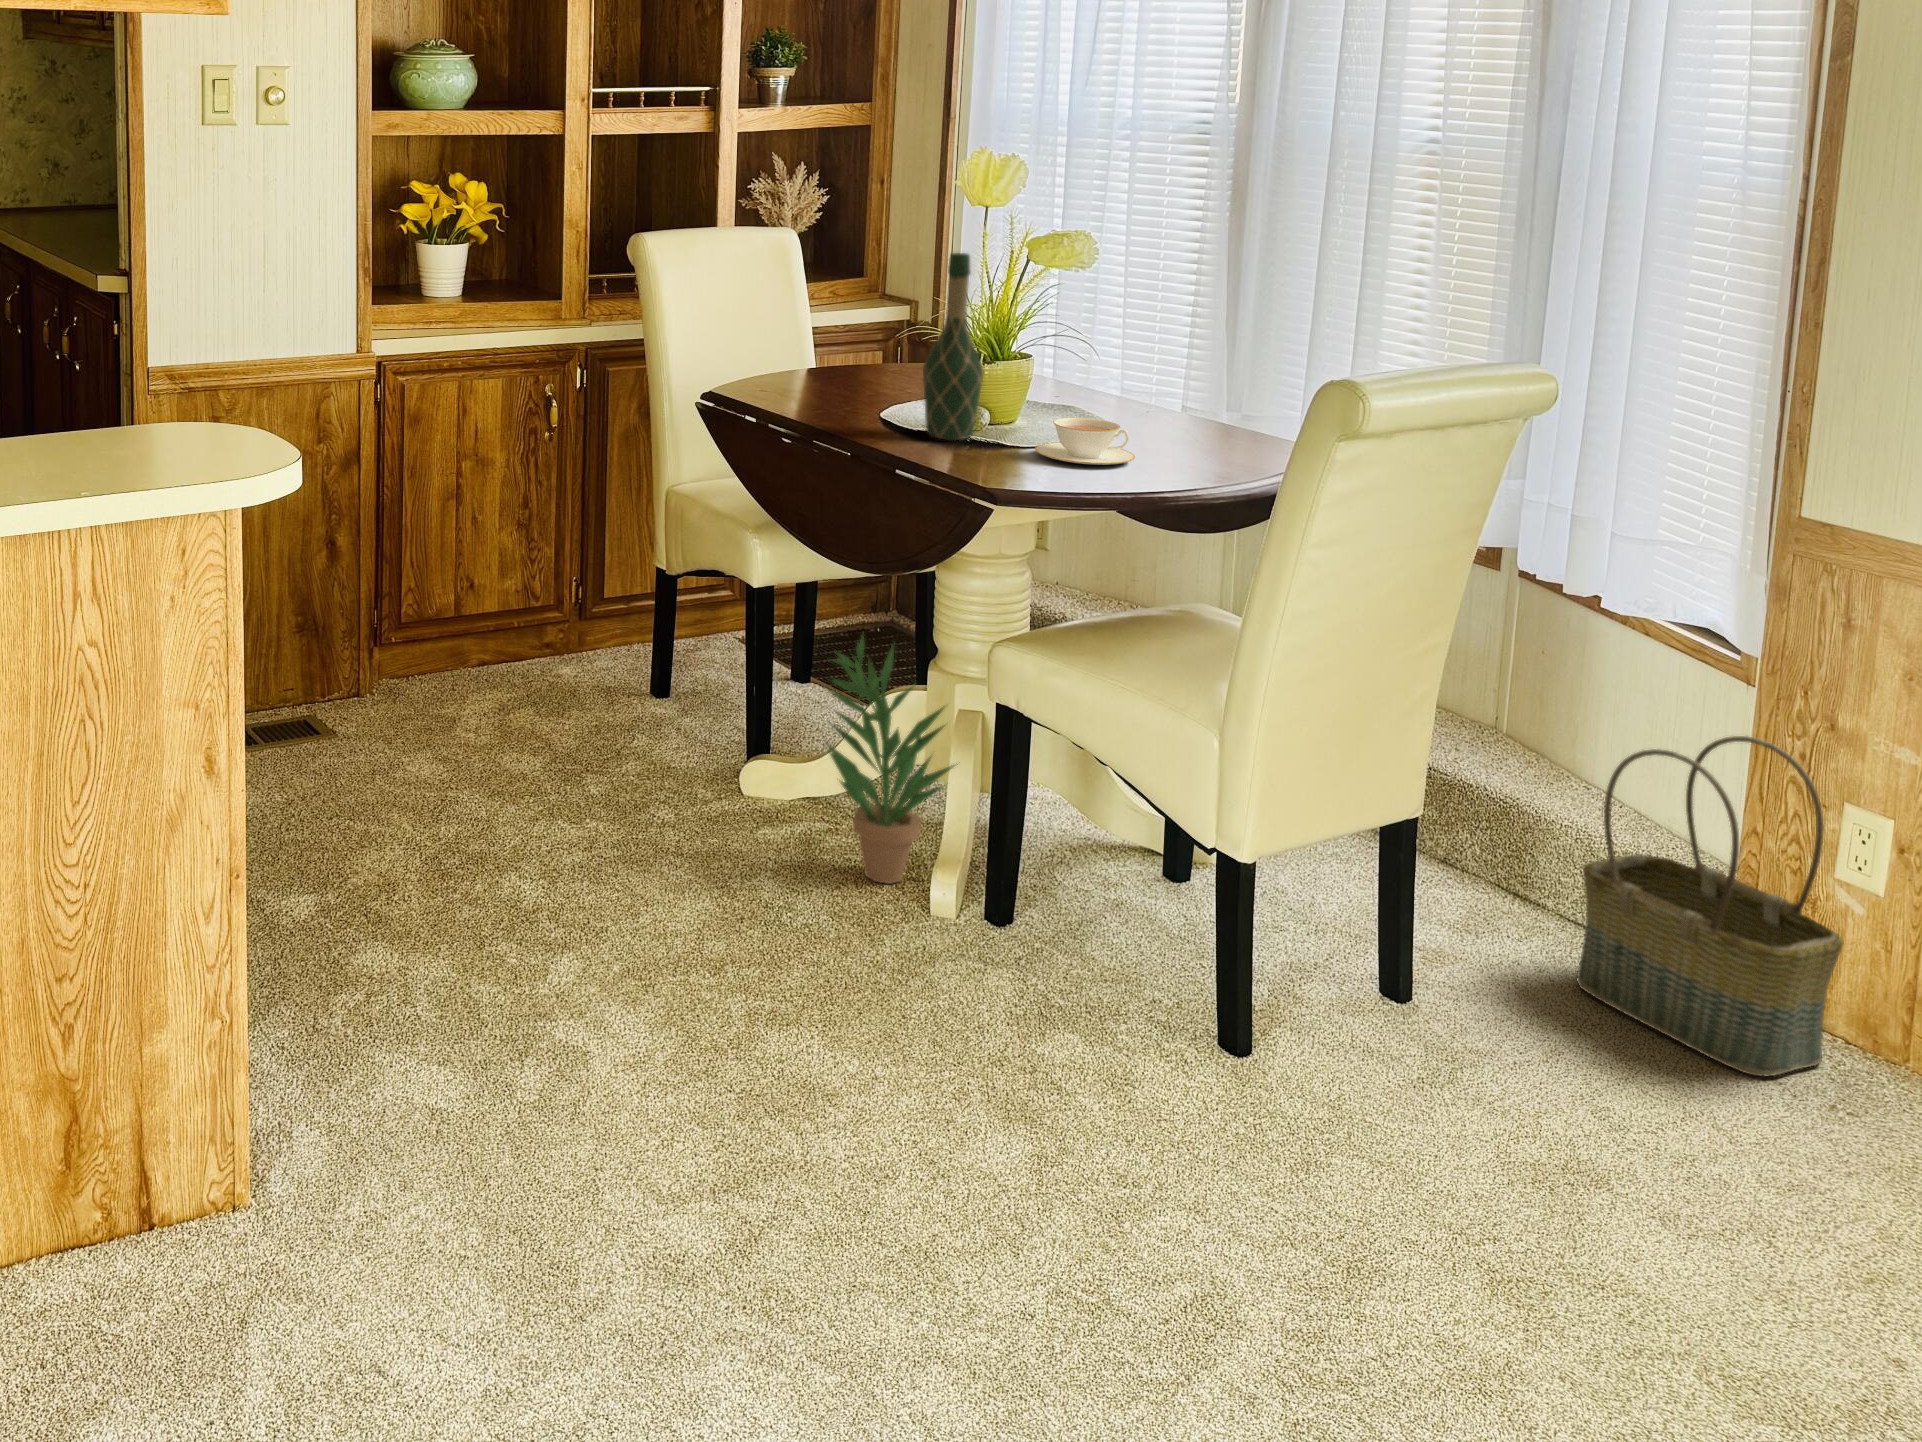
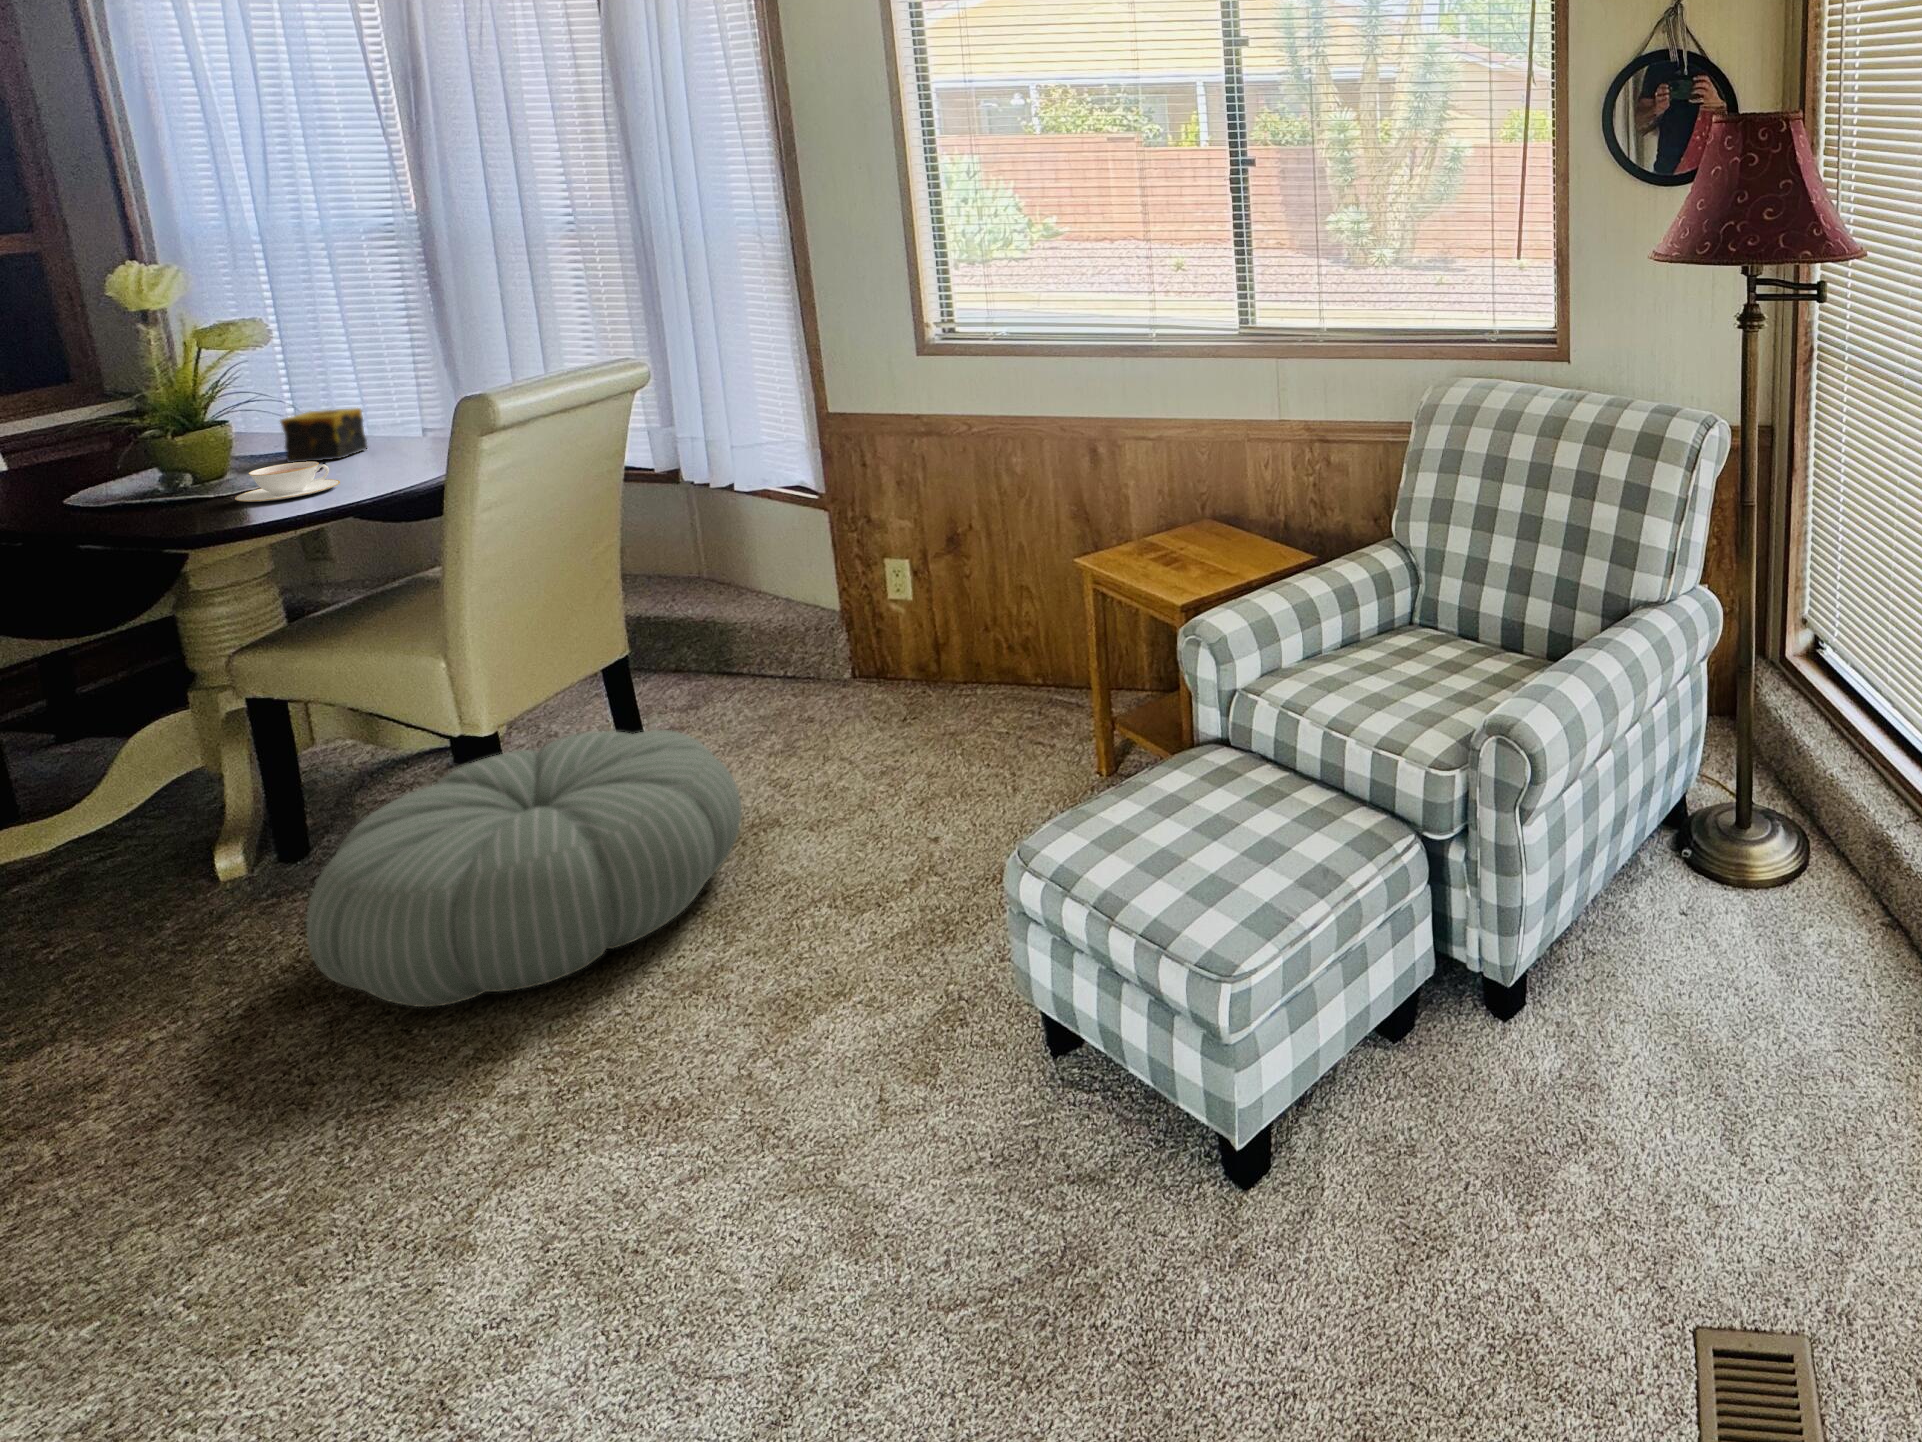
wine bottle: present [923,253,983,440] -> none [91,356,168,513]
candle: none [1071,352,1154,421] -> present [281,408,367,462]
potted plant: present [825,636,958,884] -> none [33,689,225,891]
basket: present [1577,736,1843,1076] -> none [751,538,899,720]
pouf: none [1033,894,1575,1278] -> present [306,730,742,1007]

